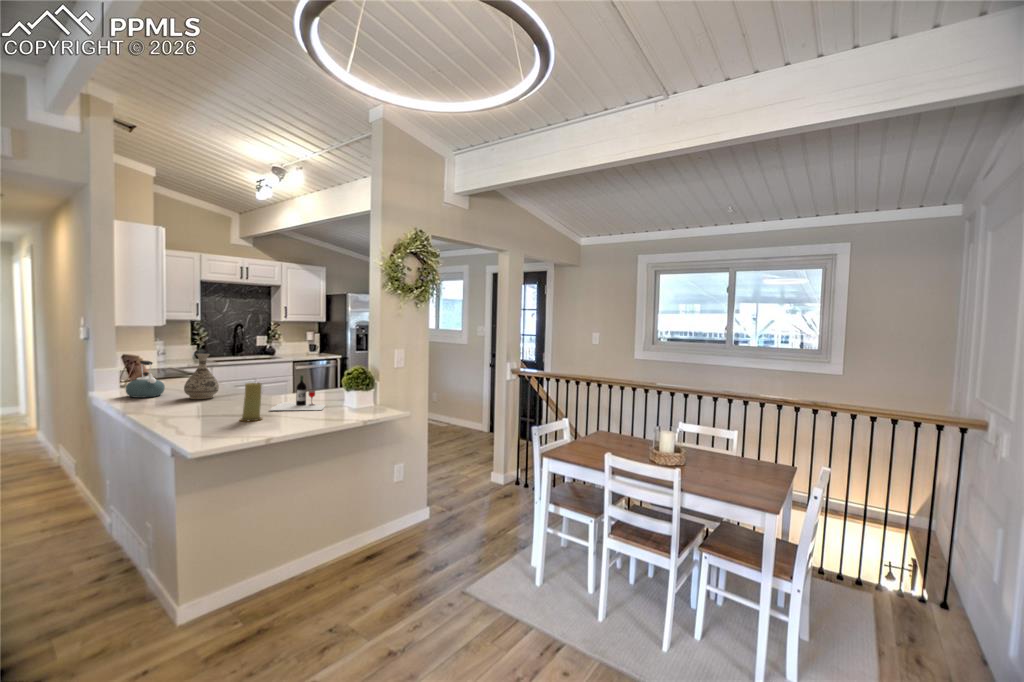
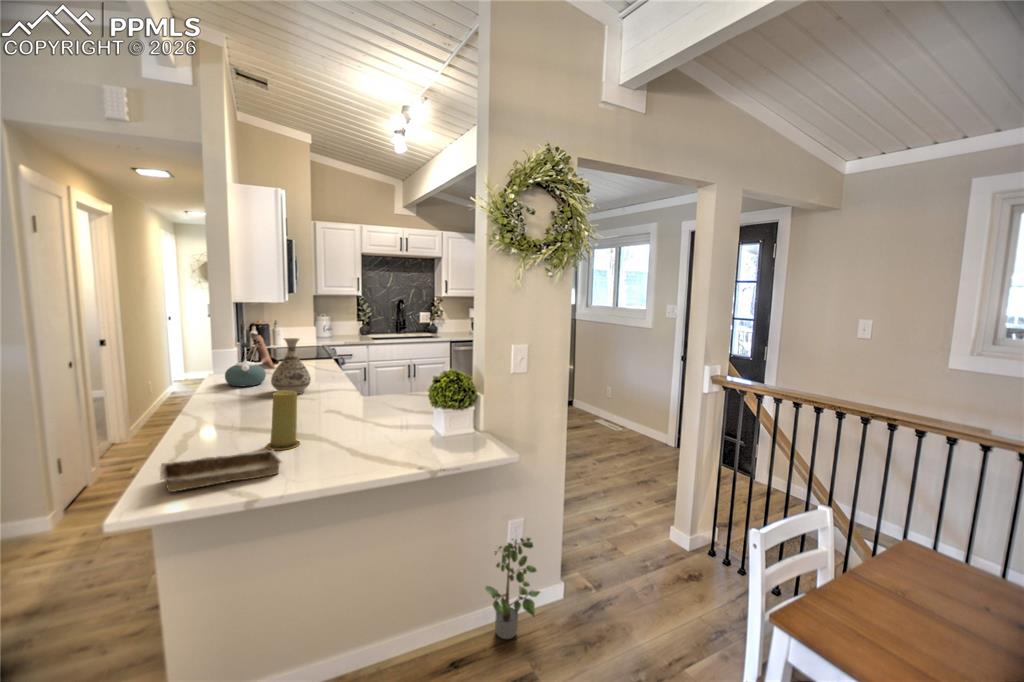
wine bottle: present [270,375,325,410] -> none [326,376,420,434]
tray: none [194,418,275,438] -> present [160,450,281,492]
potted plant: none [383,471,419,541] -> present [485,538,540,639]

